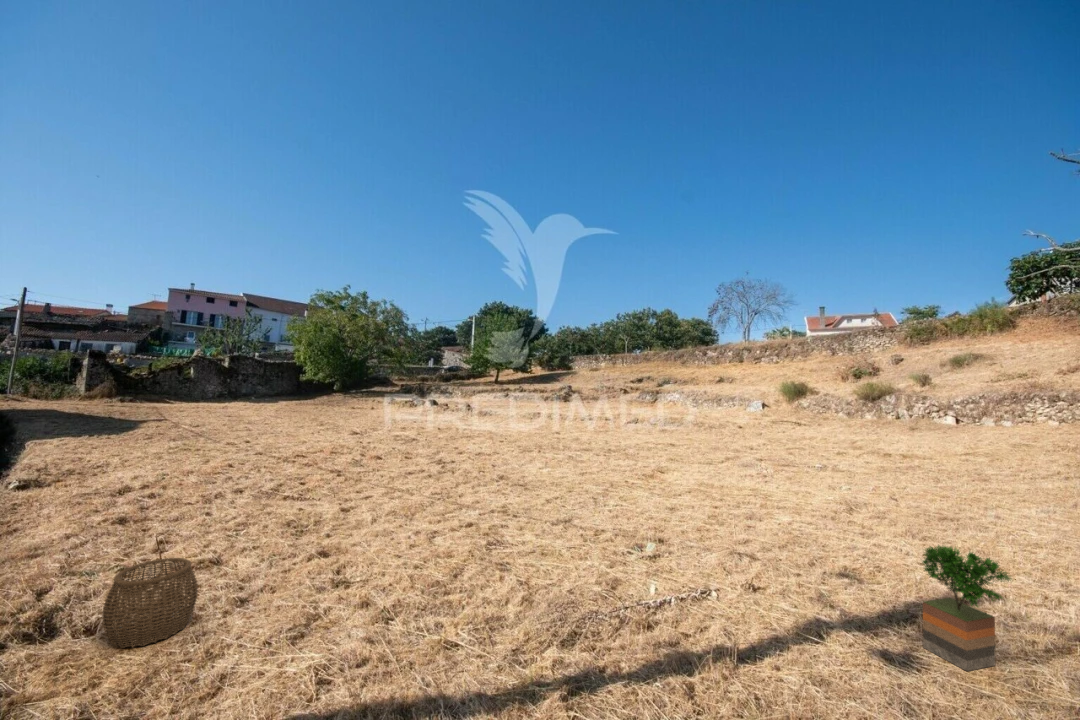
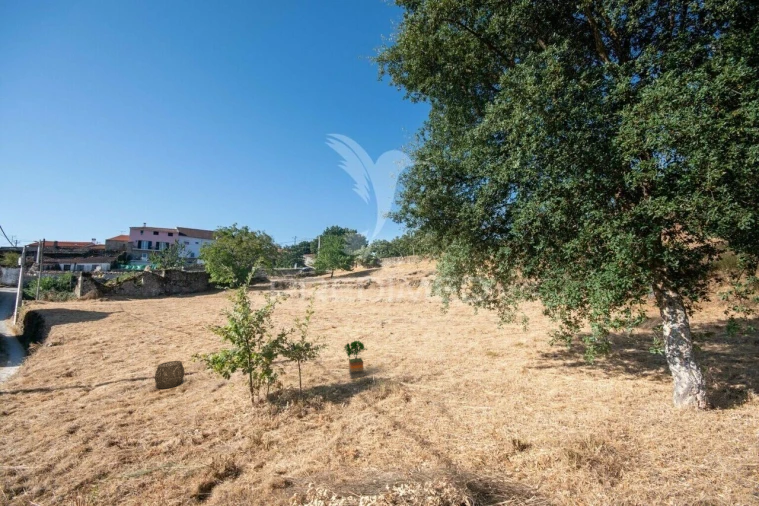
woven basket: present [102,558,198,648] -> present [155,361,184,389]

